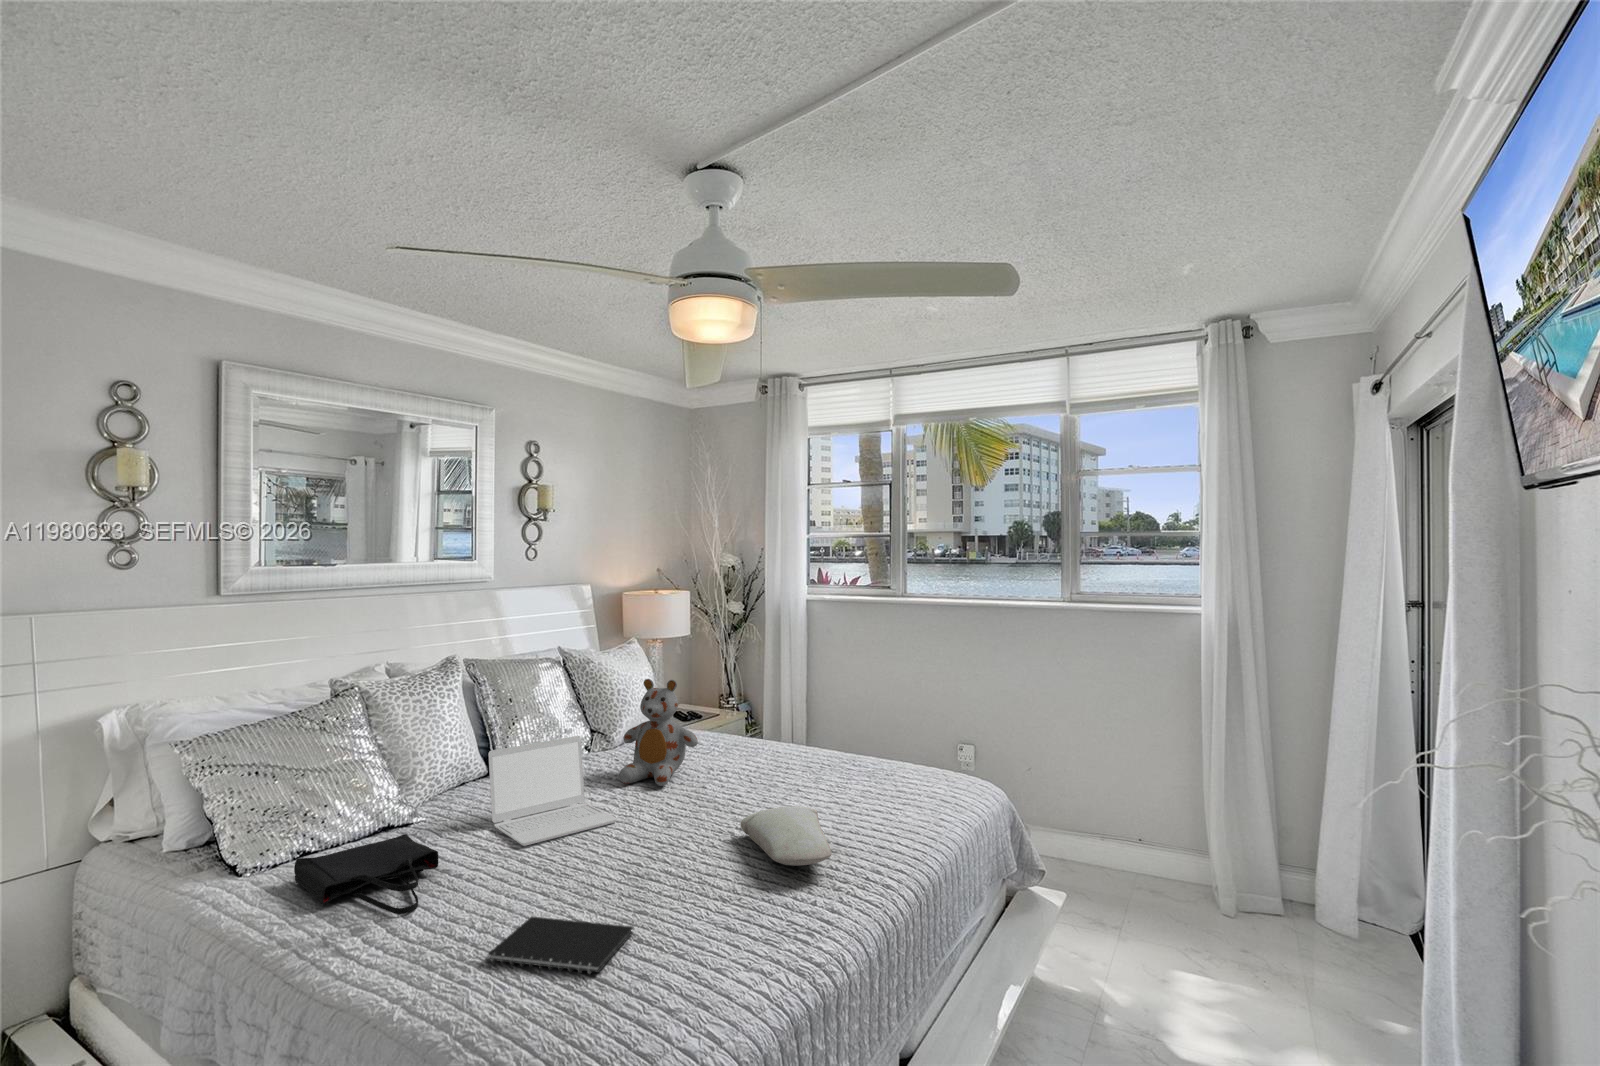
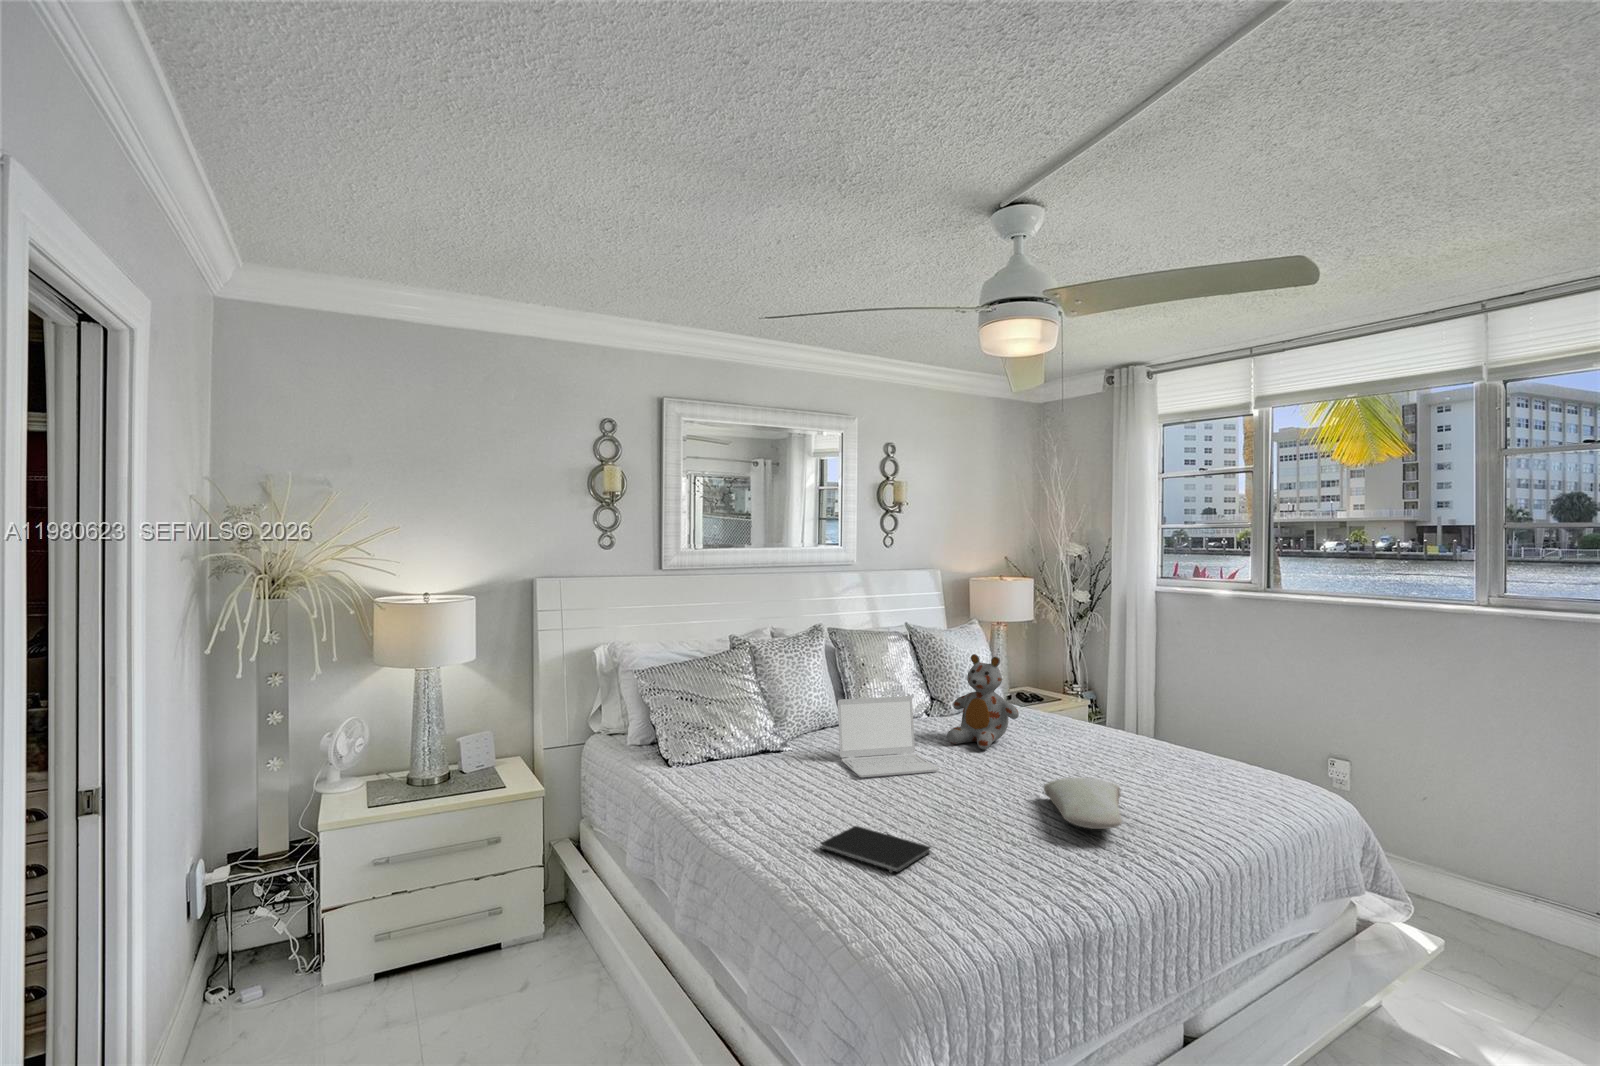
tote bag: present [294,834,438,914] -> none [703,755,796,808]

